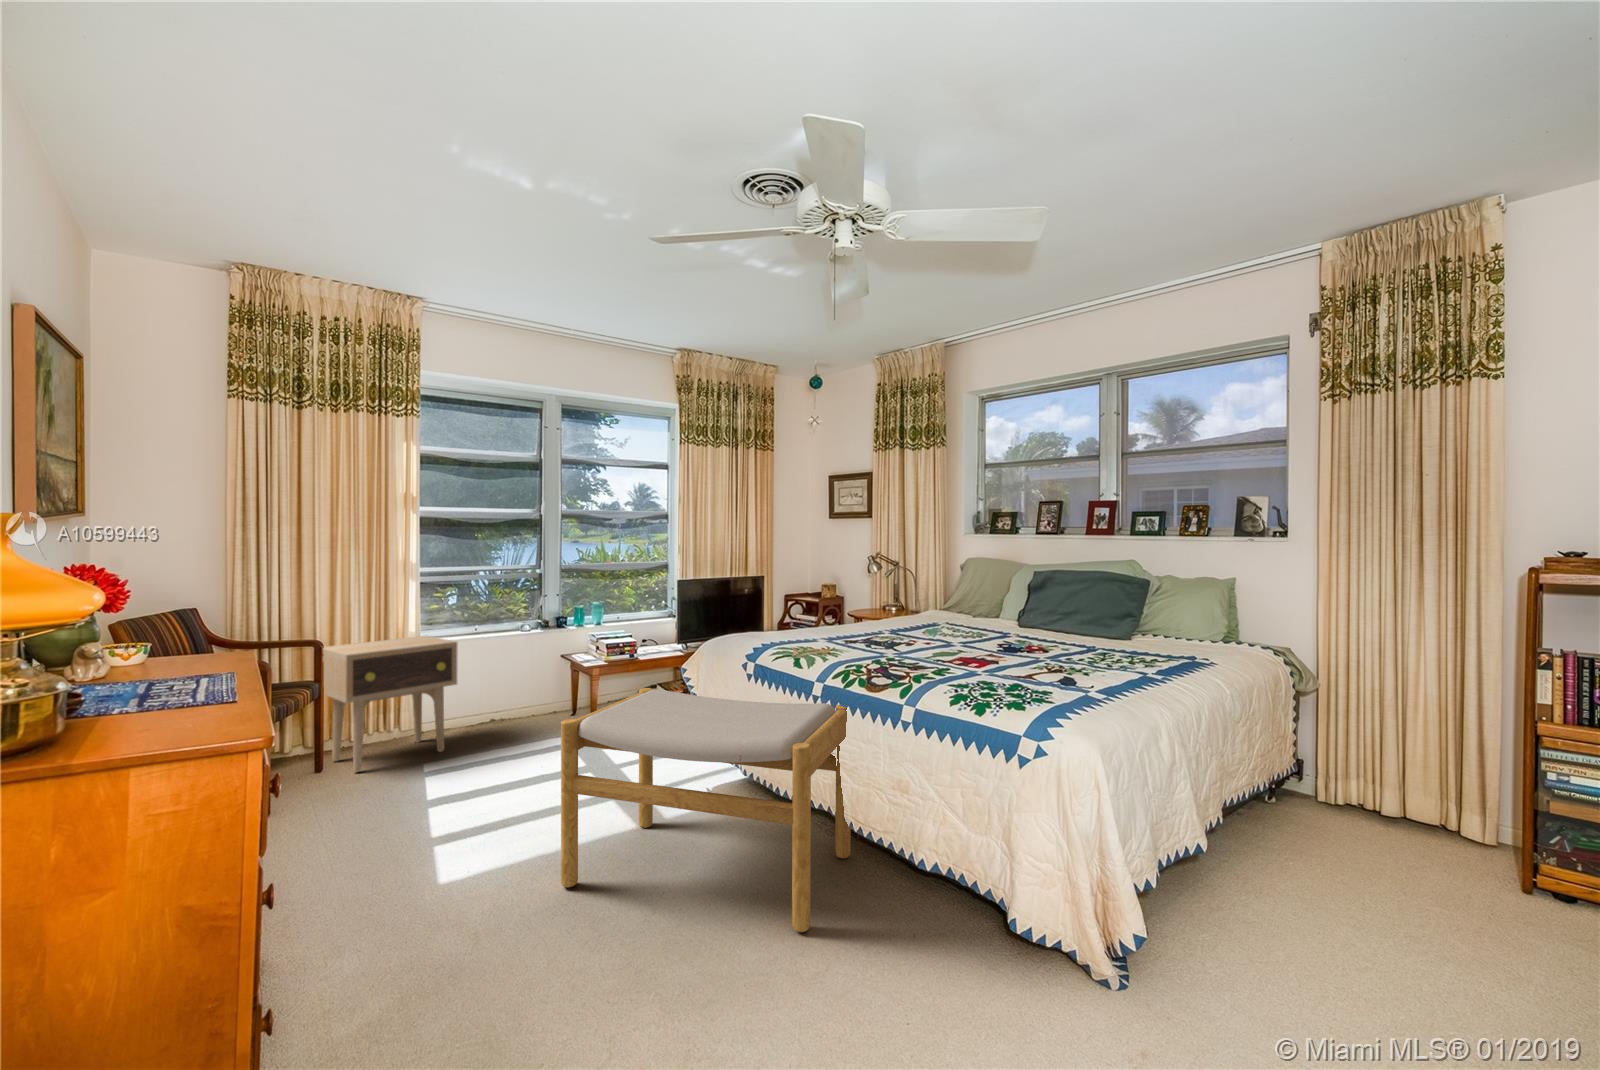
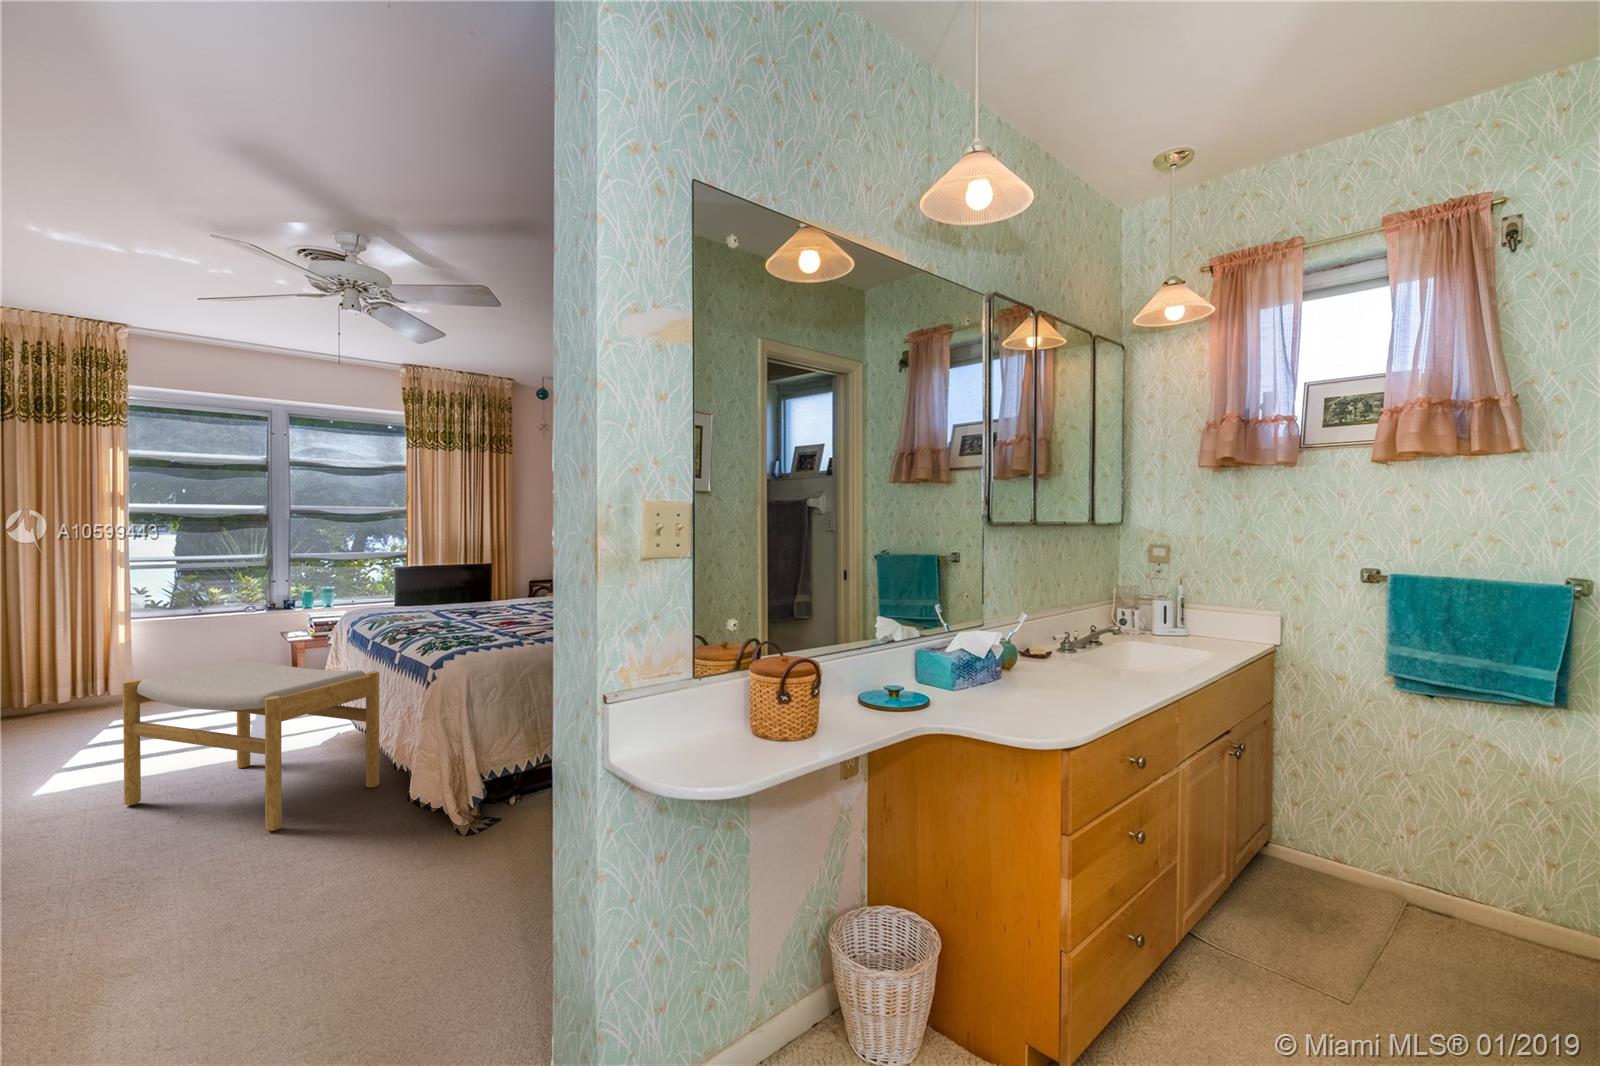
side table: present [323,636,458,772] -> none [18,615,152,729]

